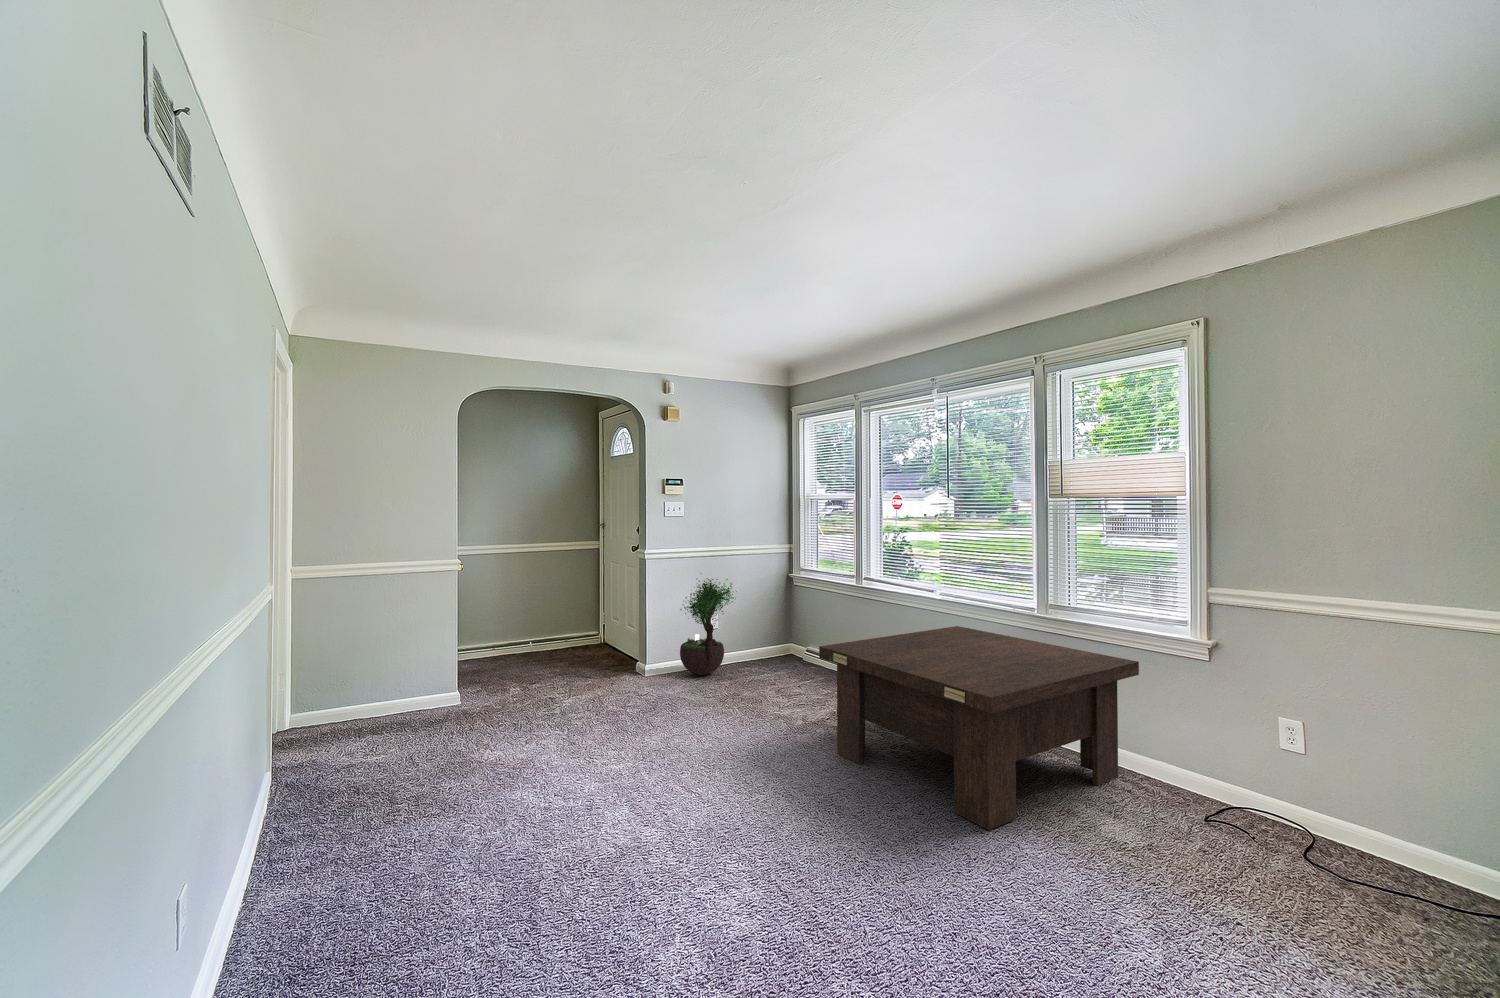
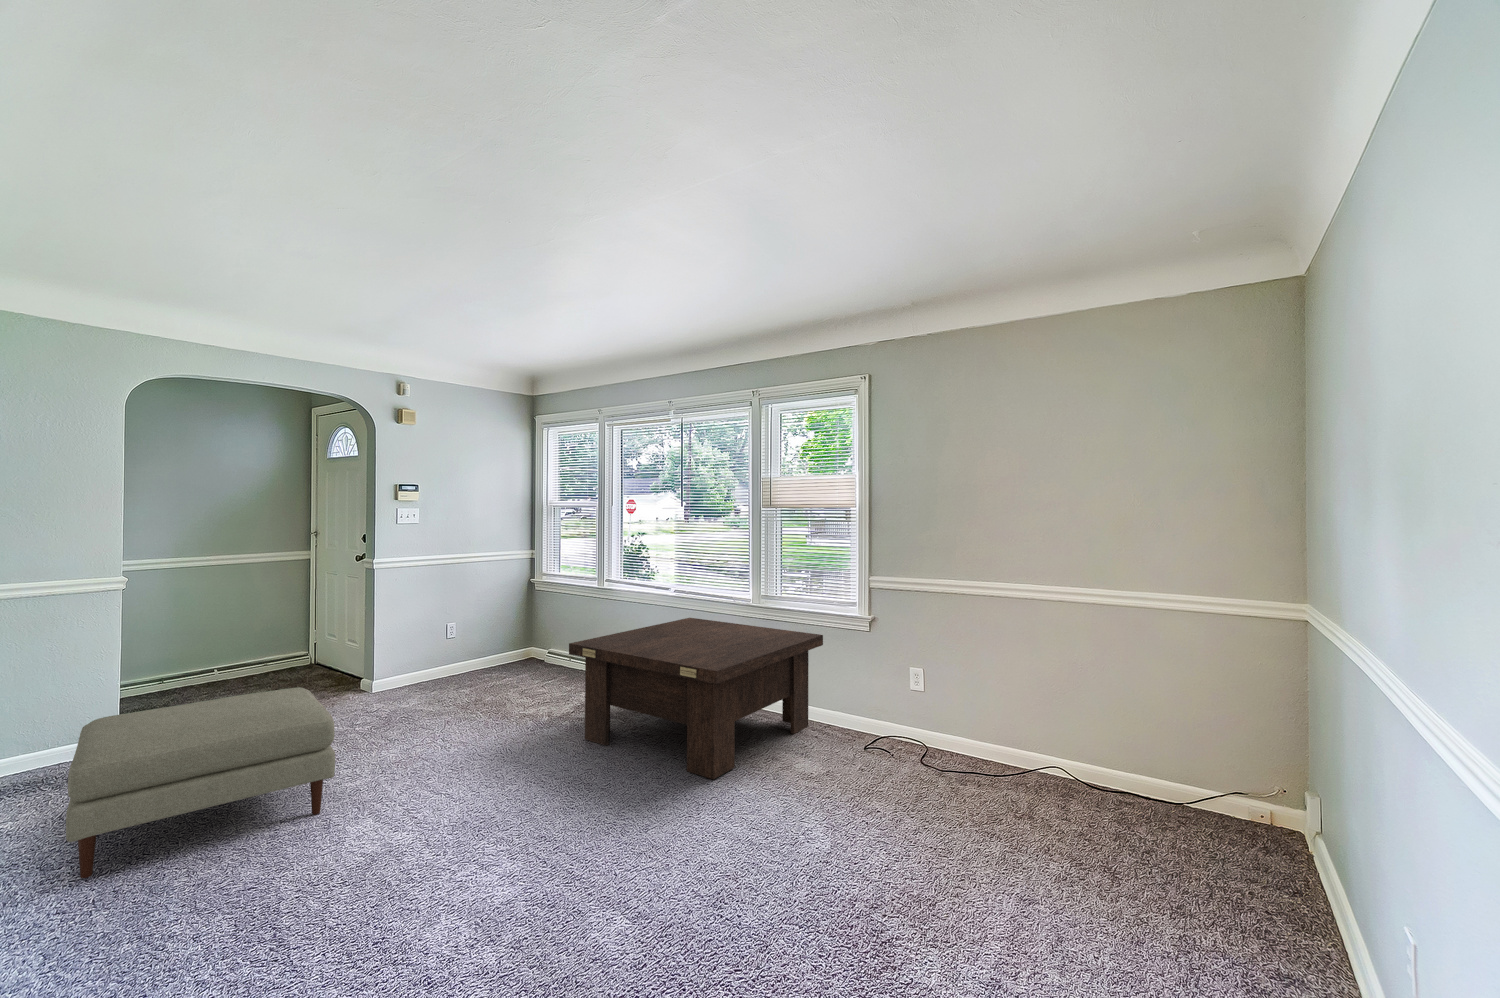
potted tree: present [680,578,734,675] -> none [414,581,480,685]
ottoman: none [399,668,598,818] -> present [66,687,335,878]

